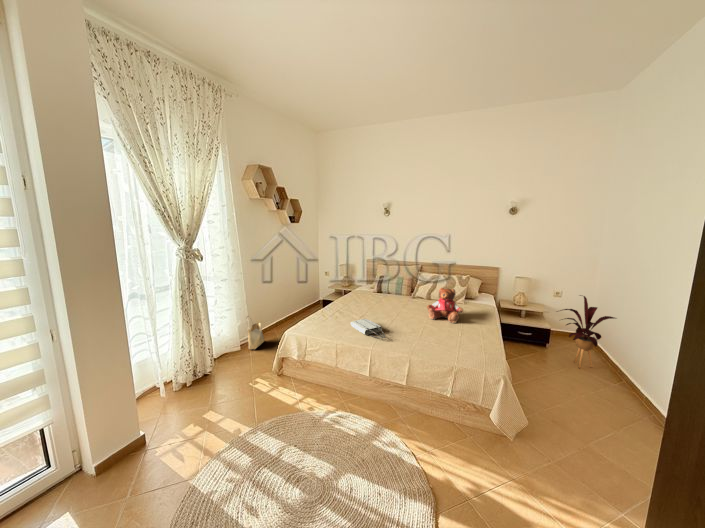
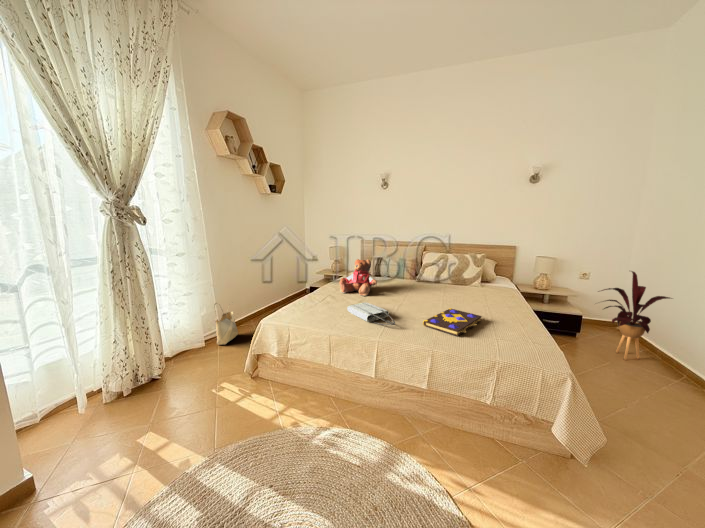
teddy bear: present [427,288,463,323] -> present [339,259,377,296]
book: none [407,324,453,347] -> present [423,308,482,336]

